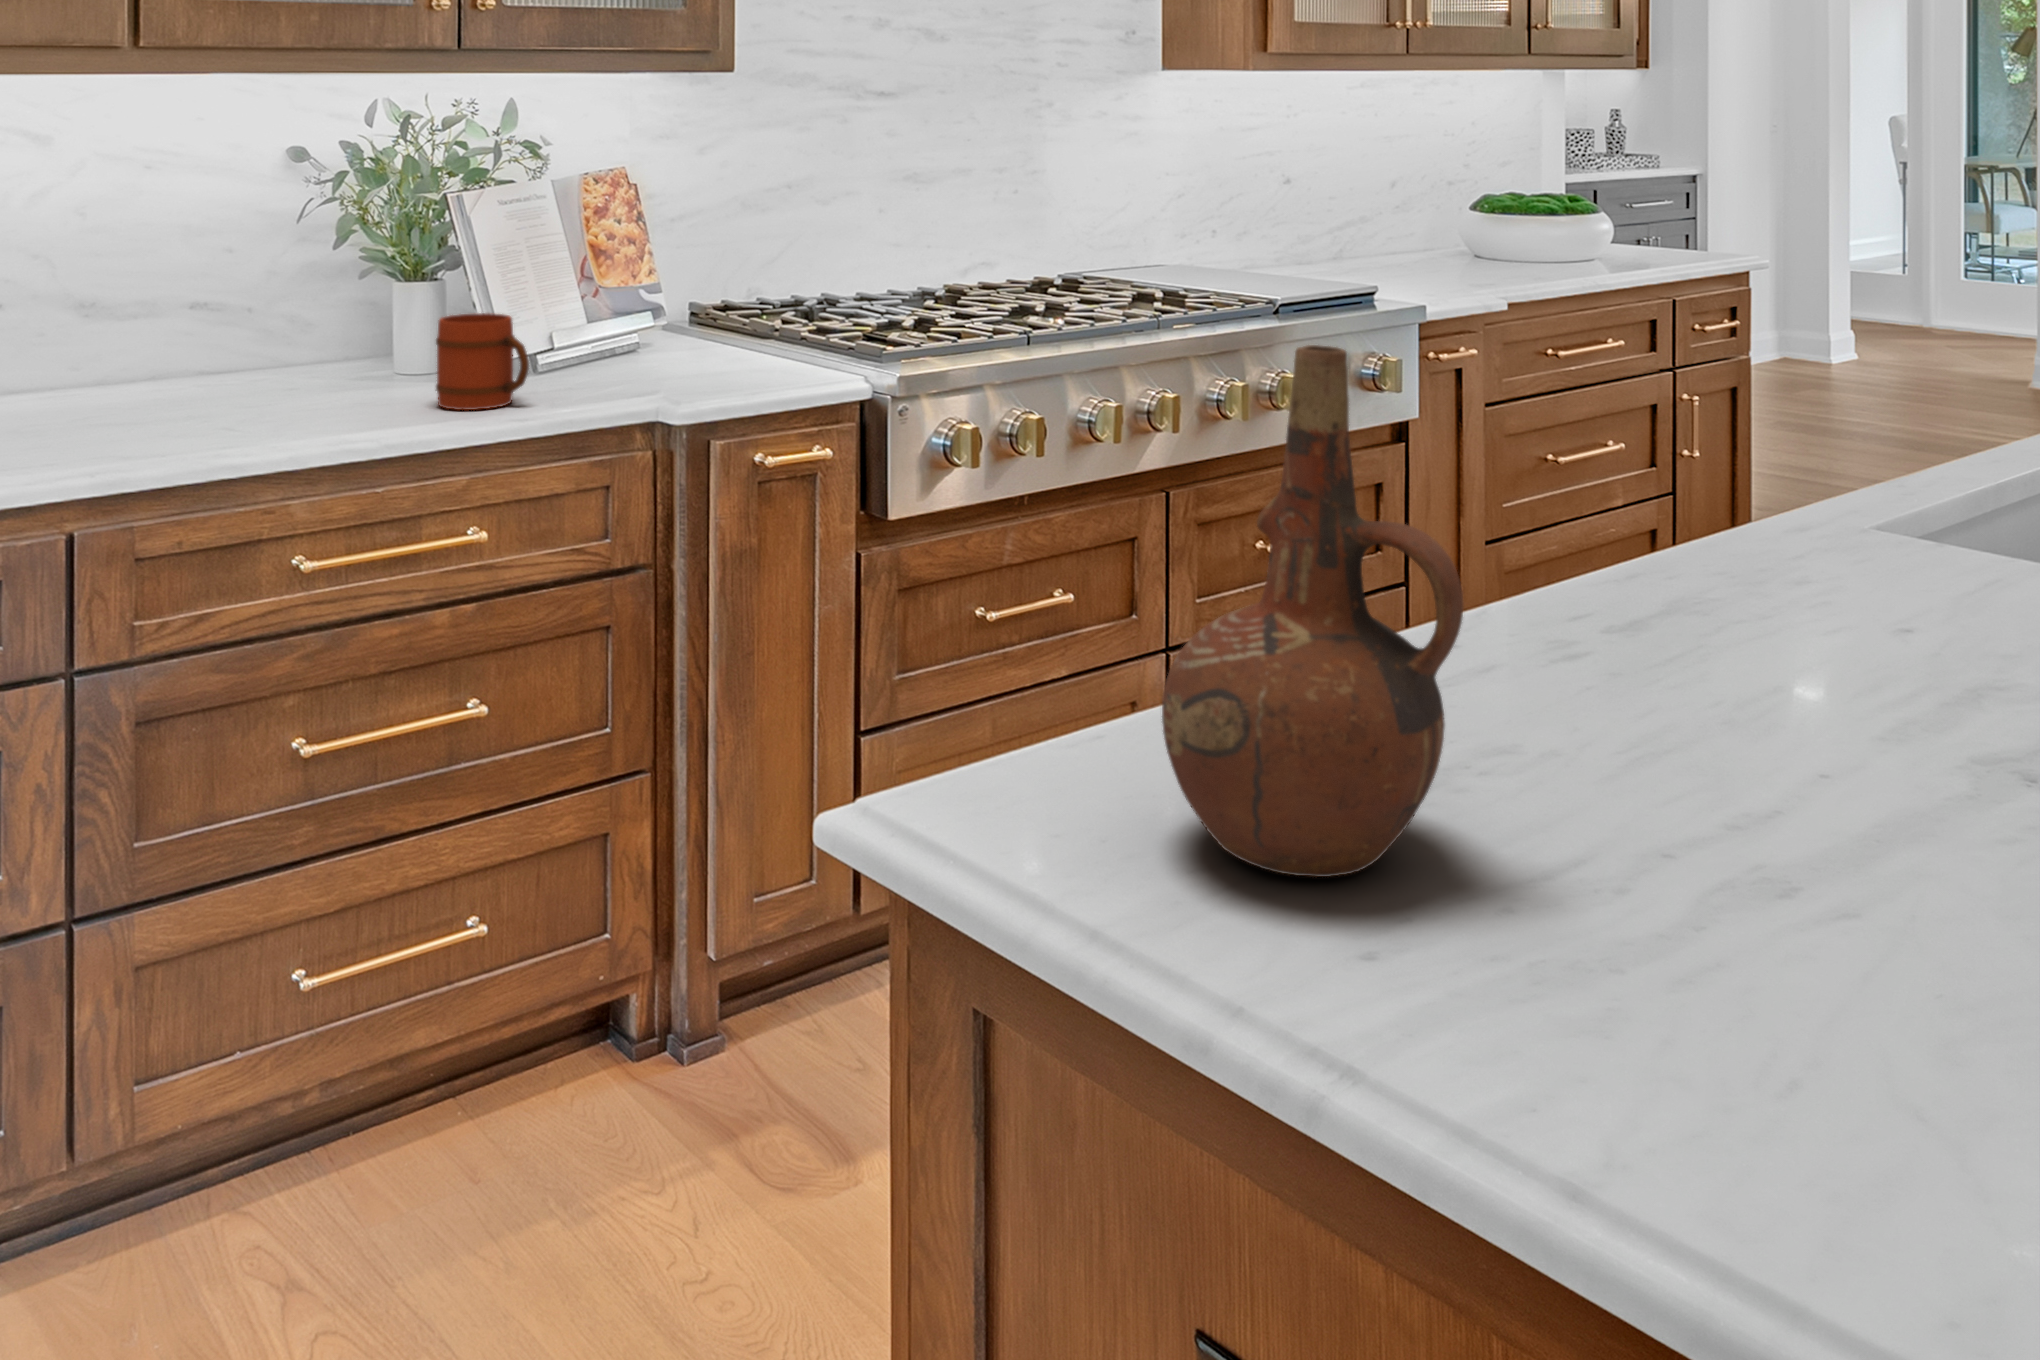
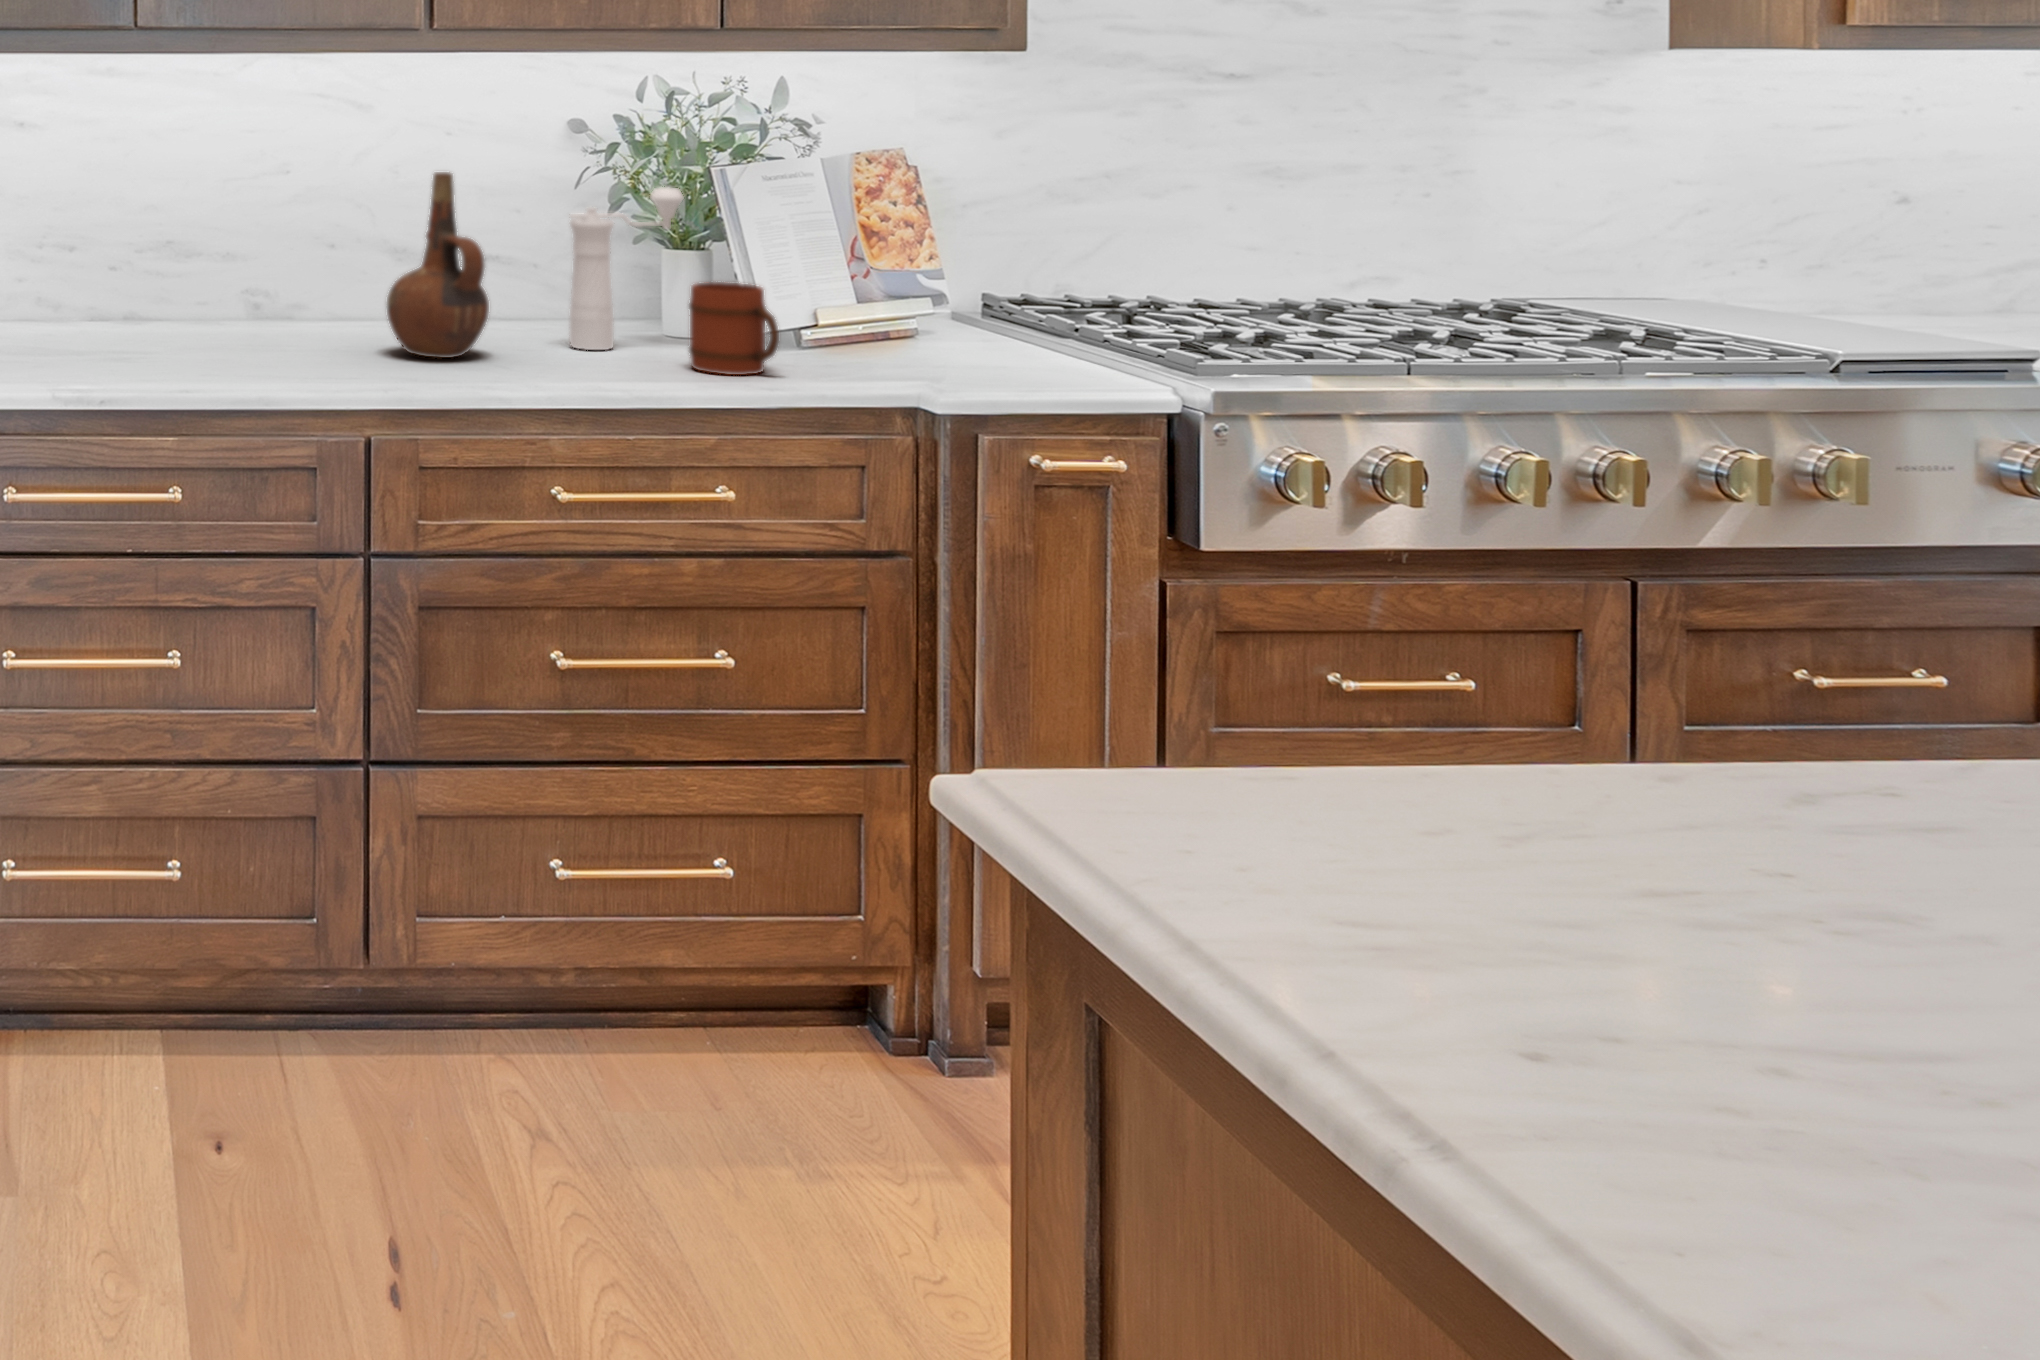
pepper mill: none [301,217,423,399] -> present [570,187,683,350]
ceramic pitcher: present [1162,345,1463,877] -> present [387,172,489,358]

